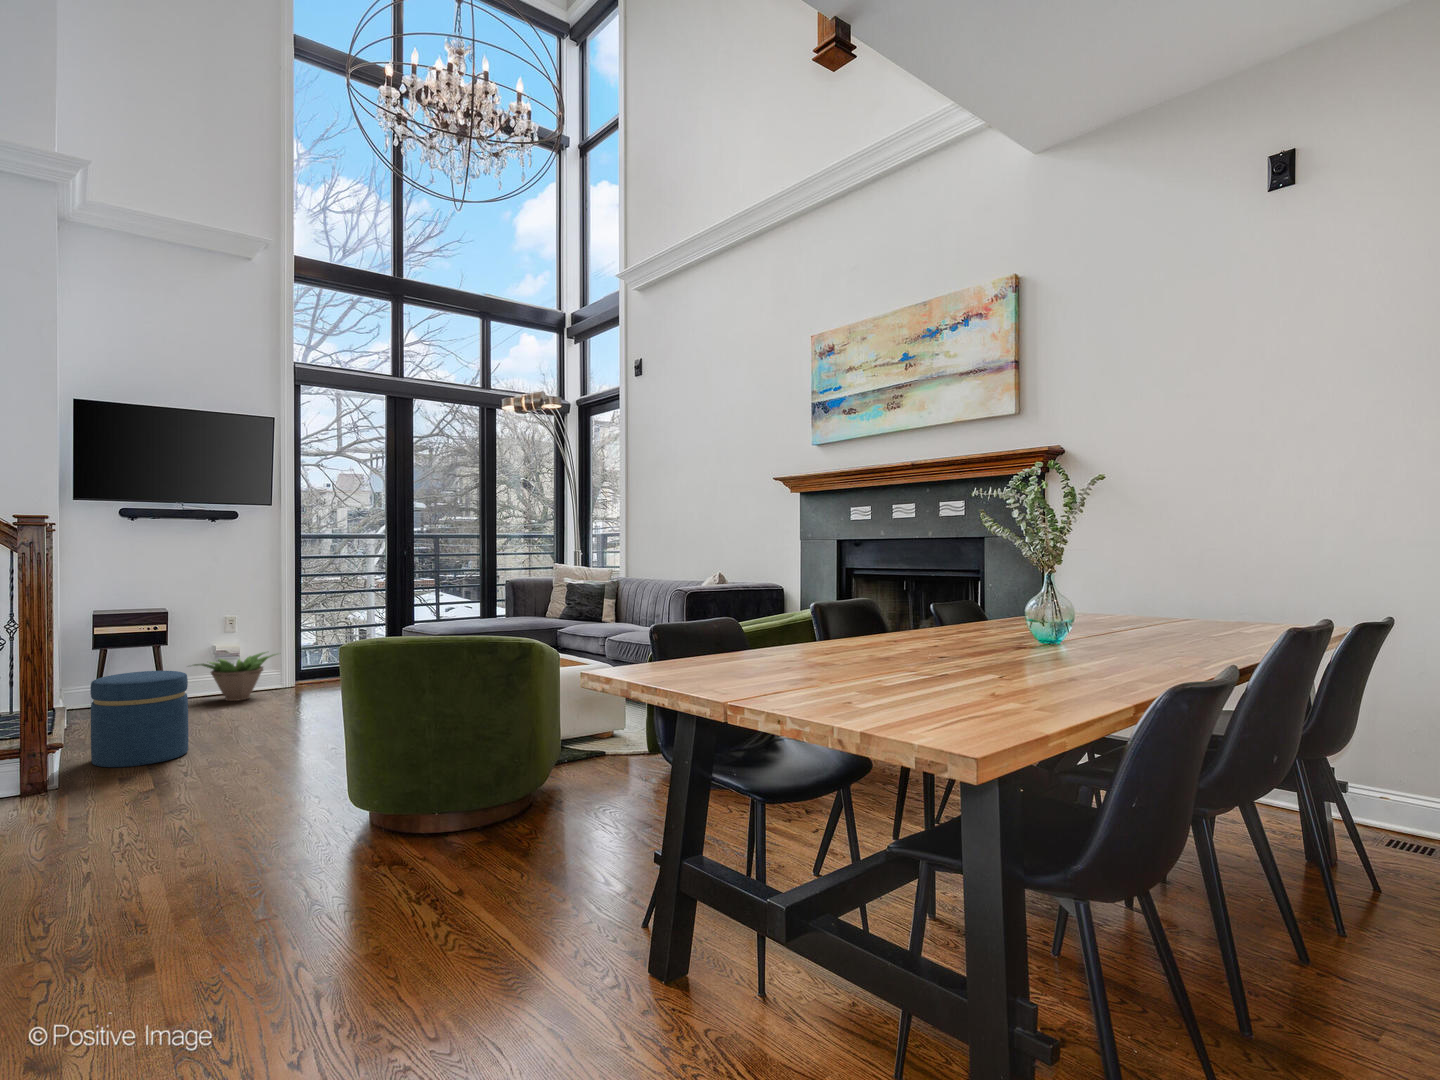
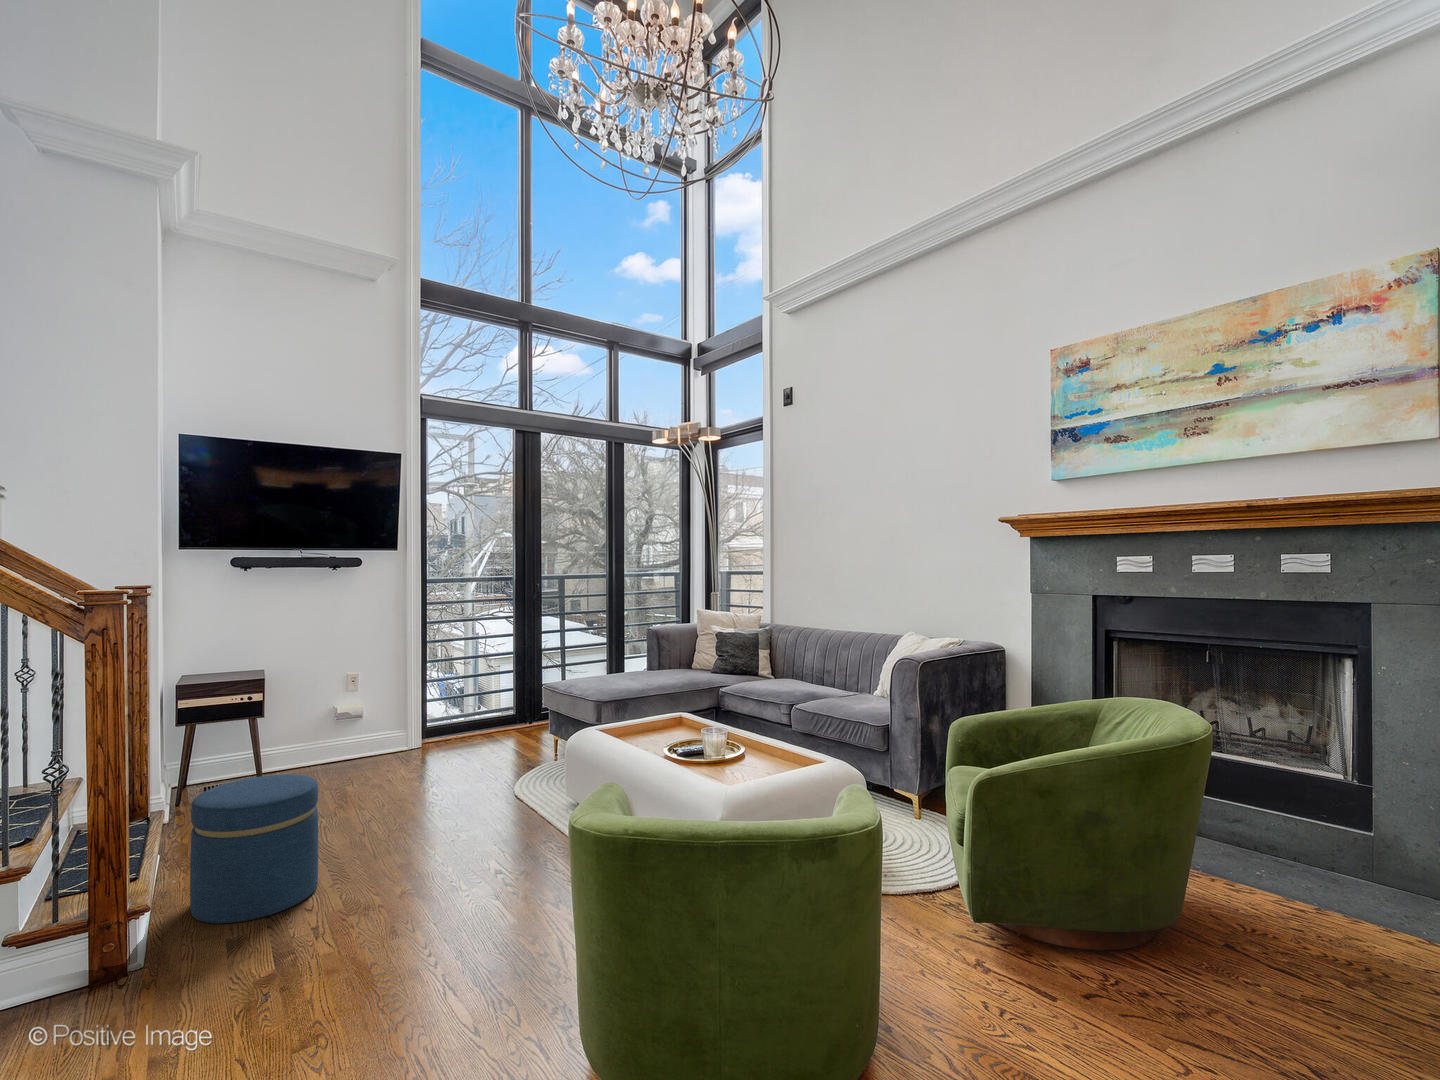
decorative plant: present [194,652,276,701] -> none [306,713,411,776]

